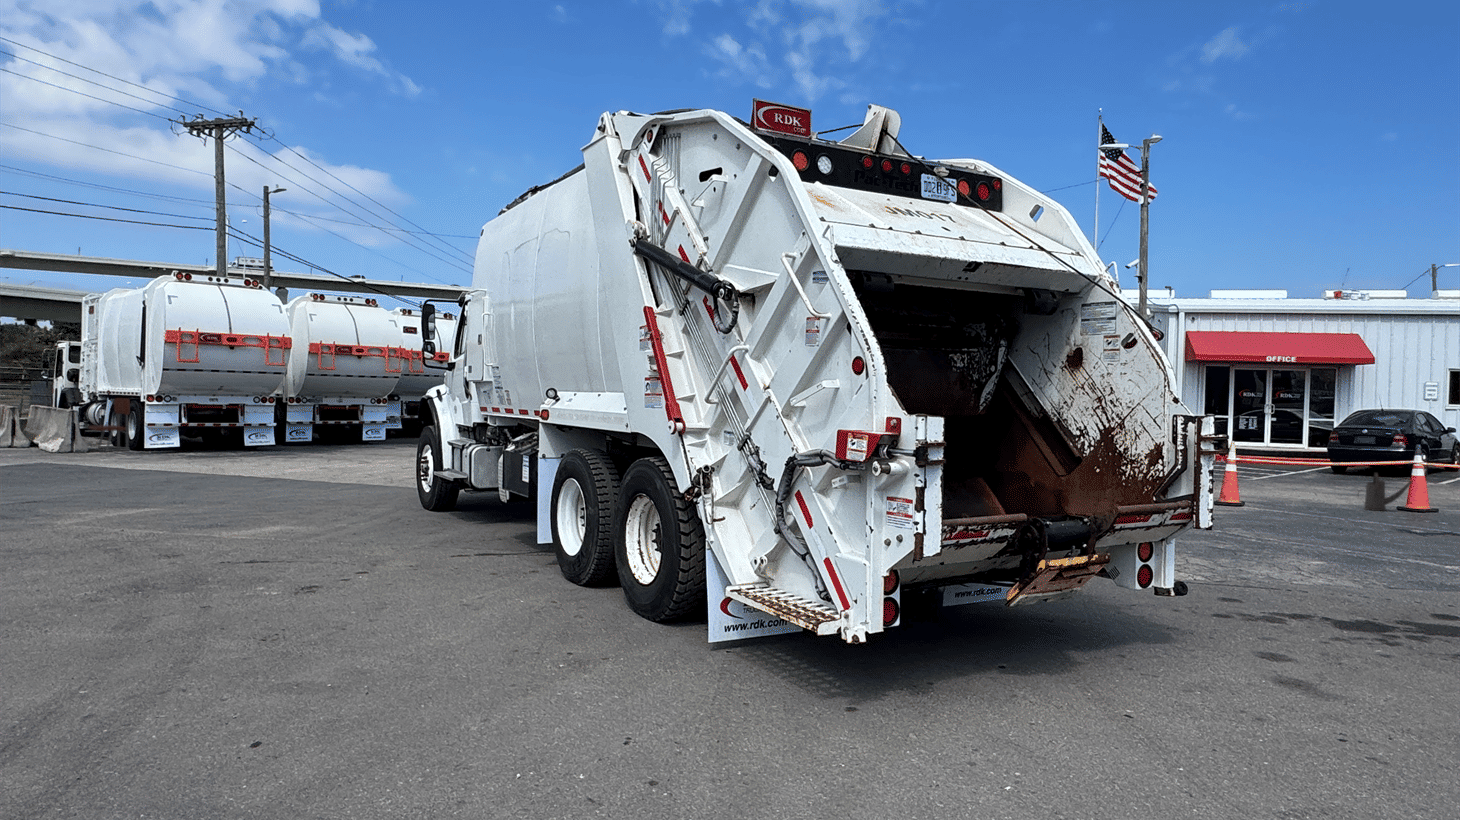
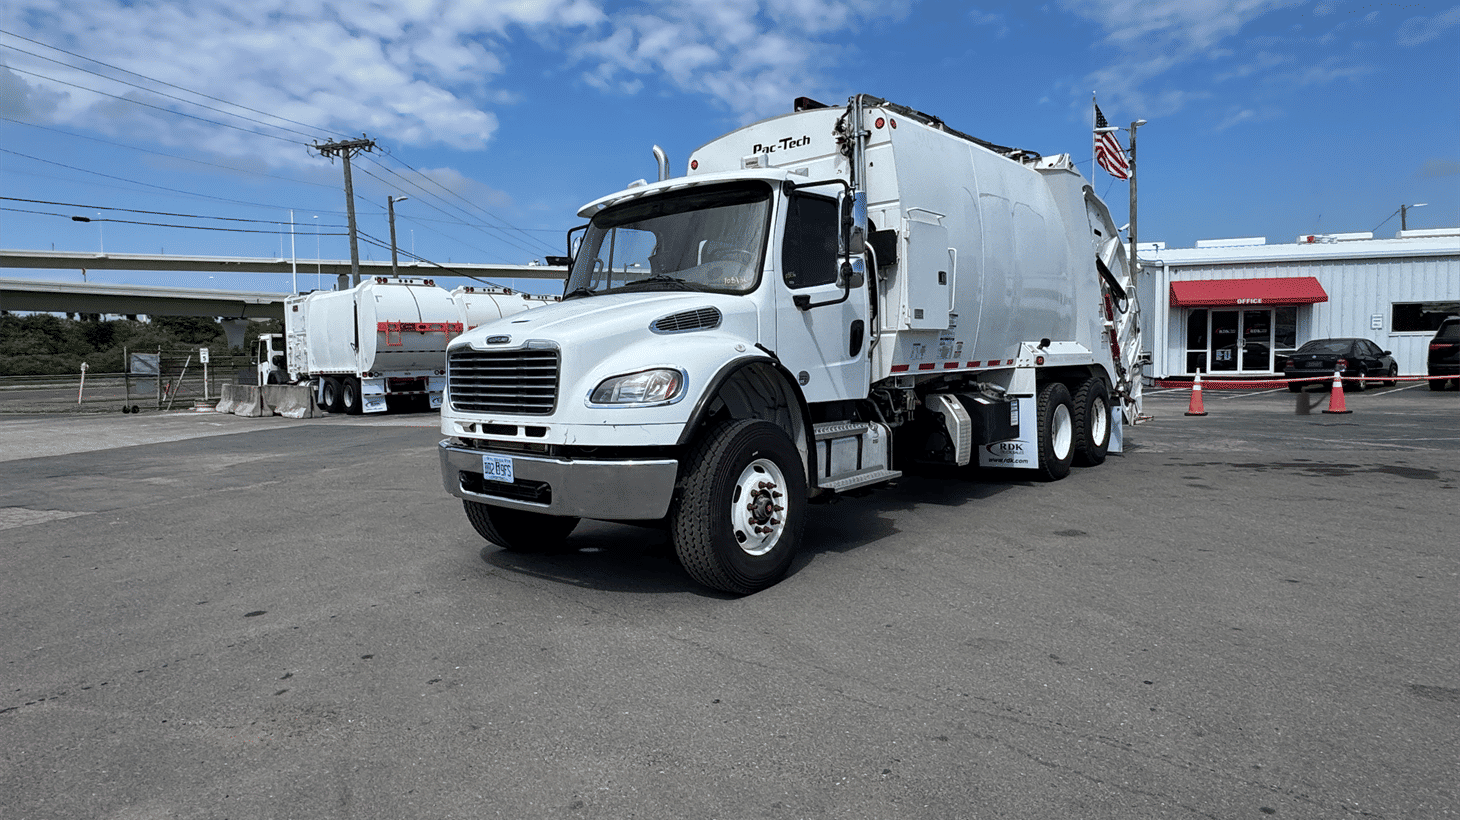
bench: present [89,398,130,451] -> none [313,376,346,417]

